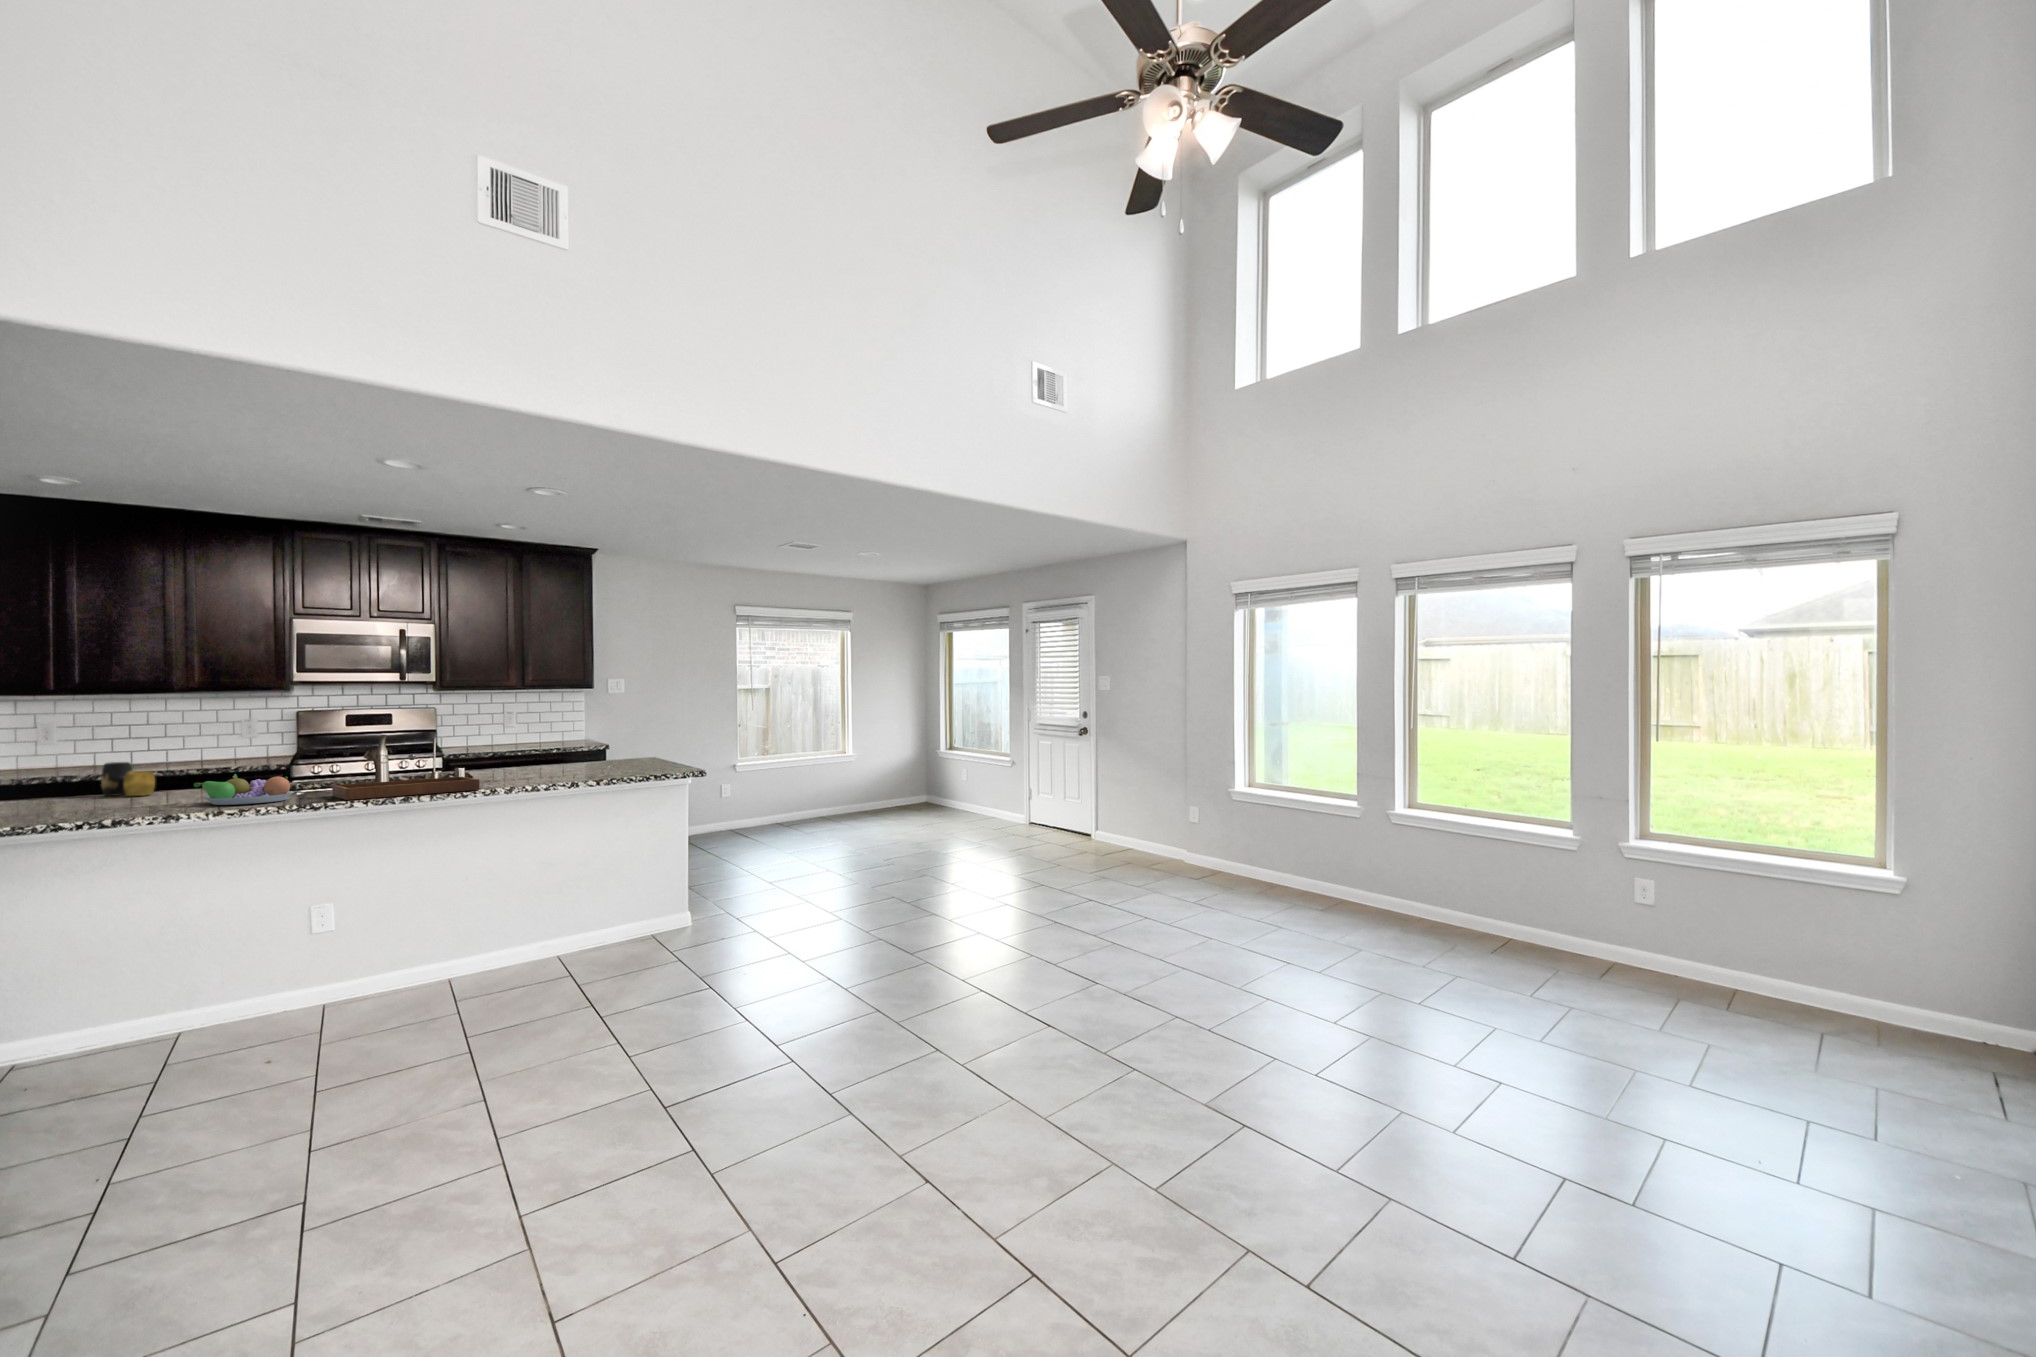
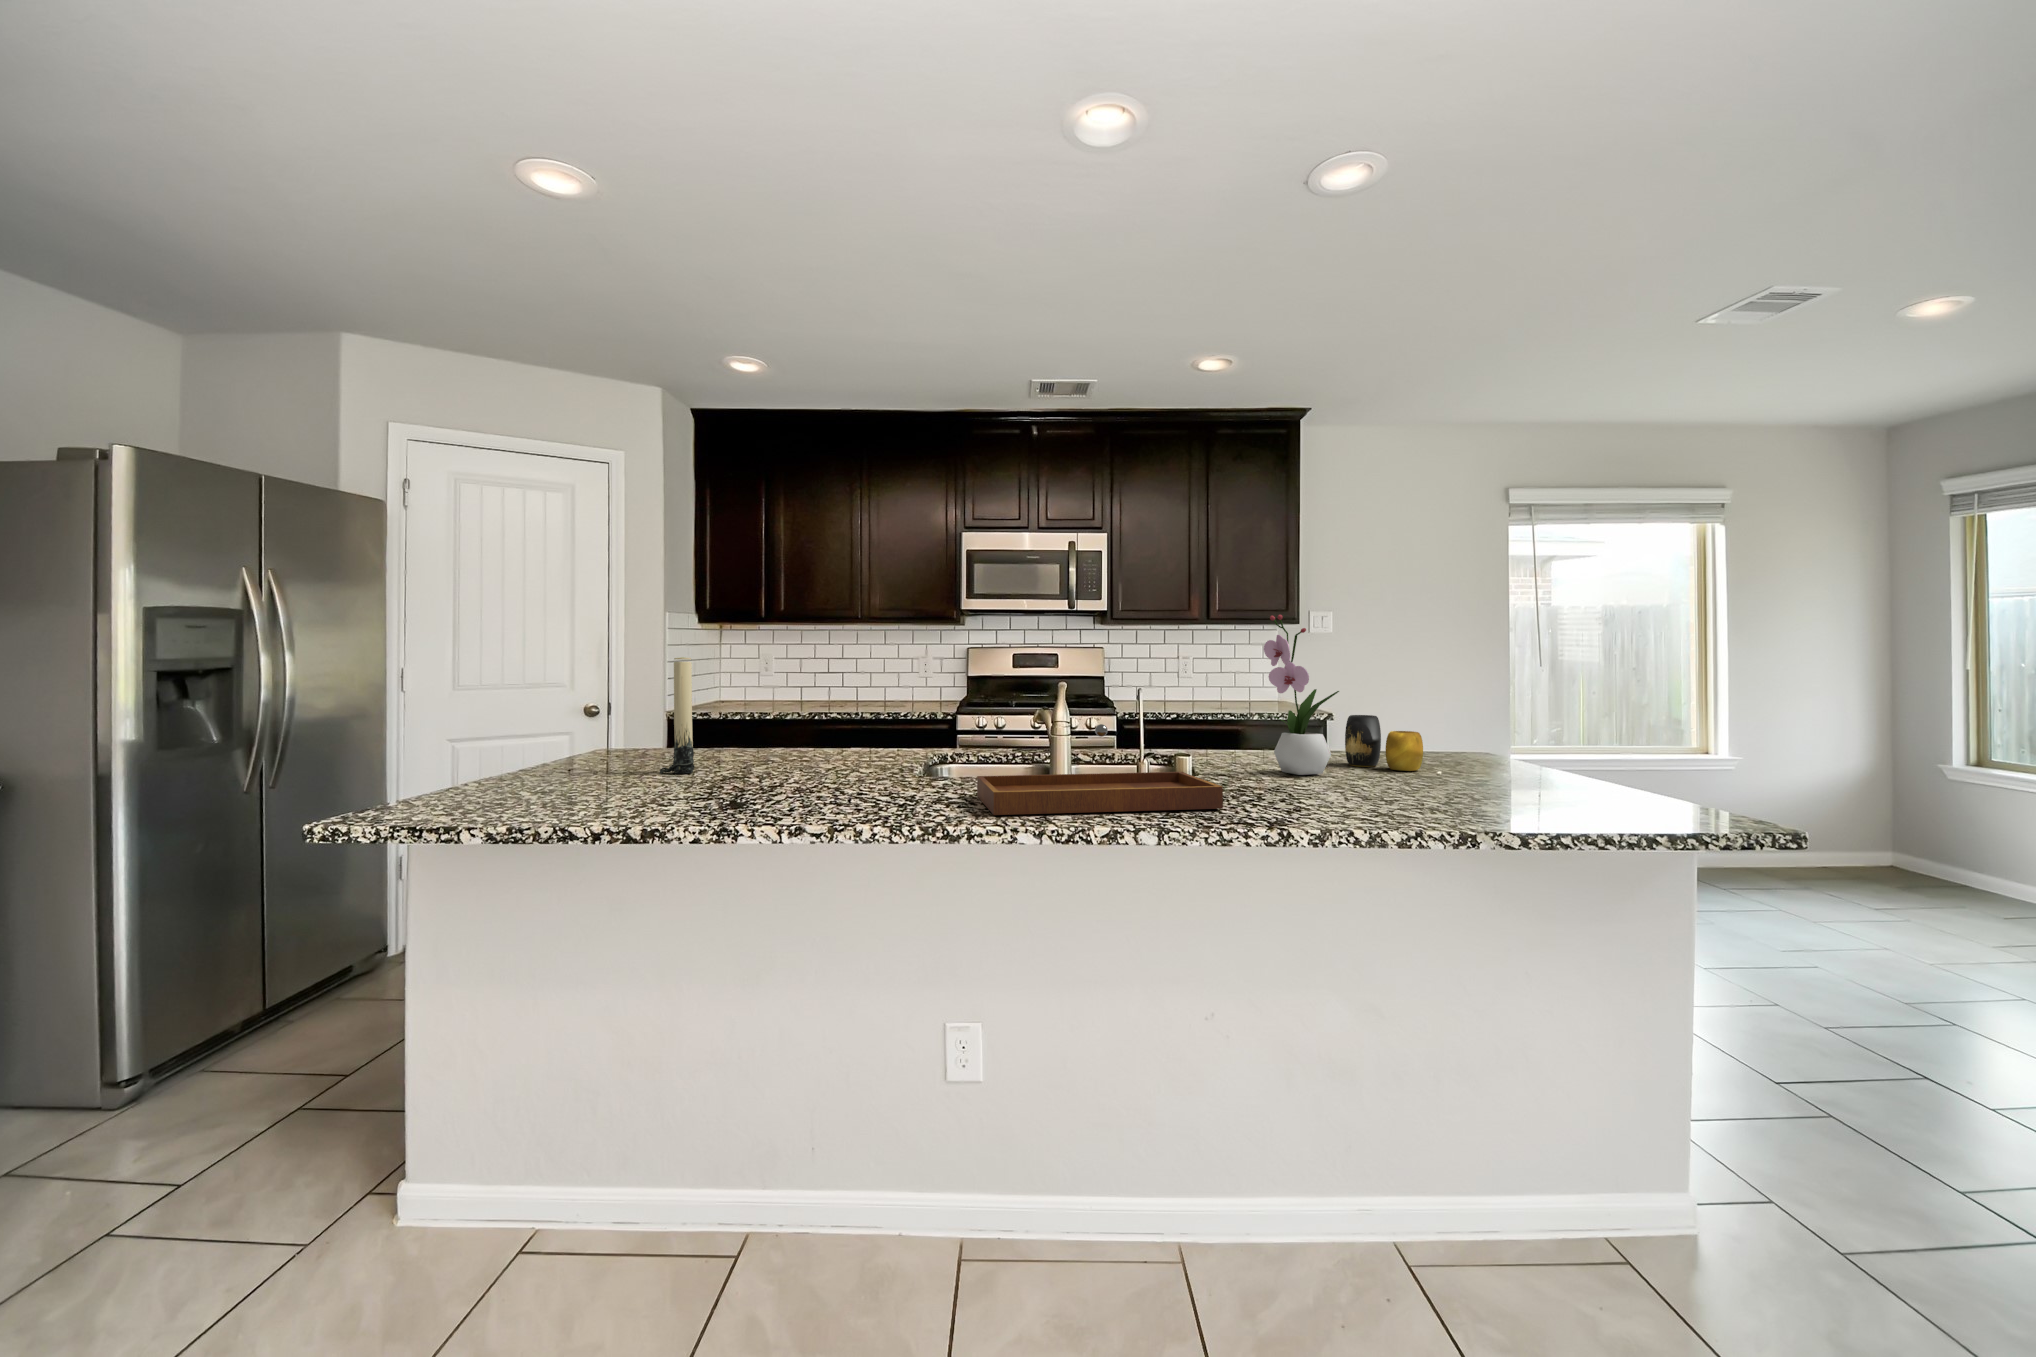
flower arrangement: none [517,695,560,777] -> present [1264,615,1339,775]
candle: none [64,727,96,804] -> present [660,657,695,774]
vase: present [101,762,155,796] -> present [1345,715,1423,771]
fruit bowl: present [194,774,294,805] -> none [783,745,921,807]

